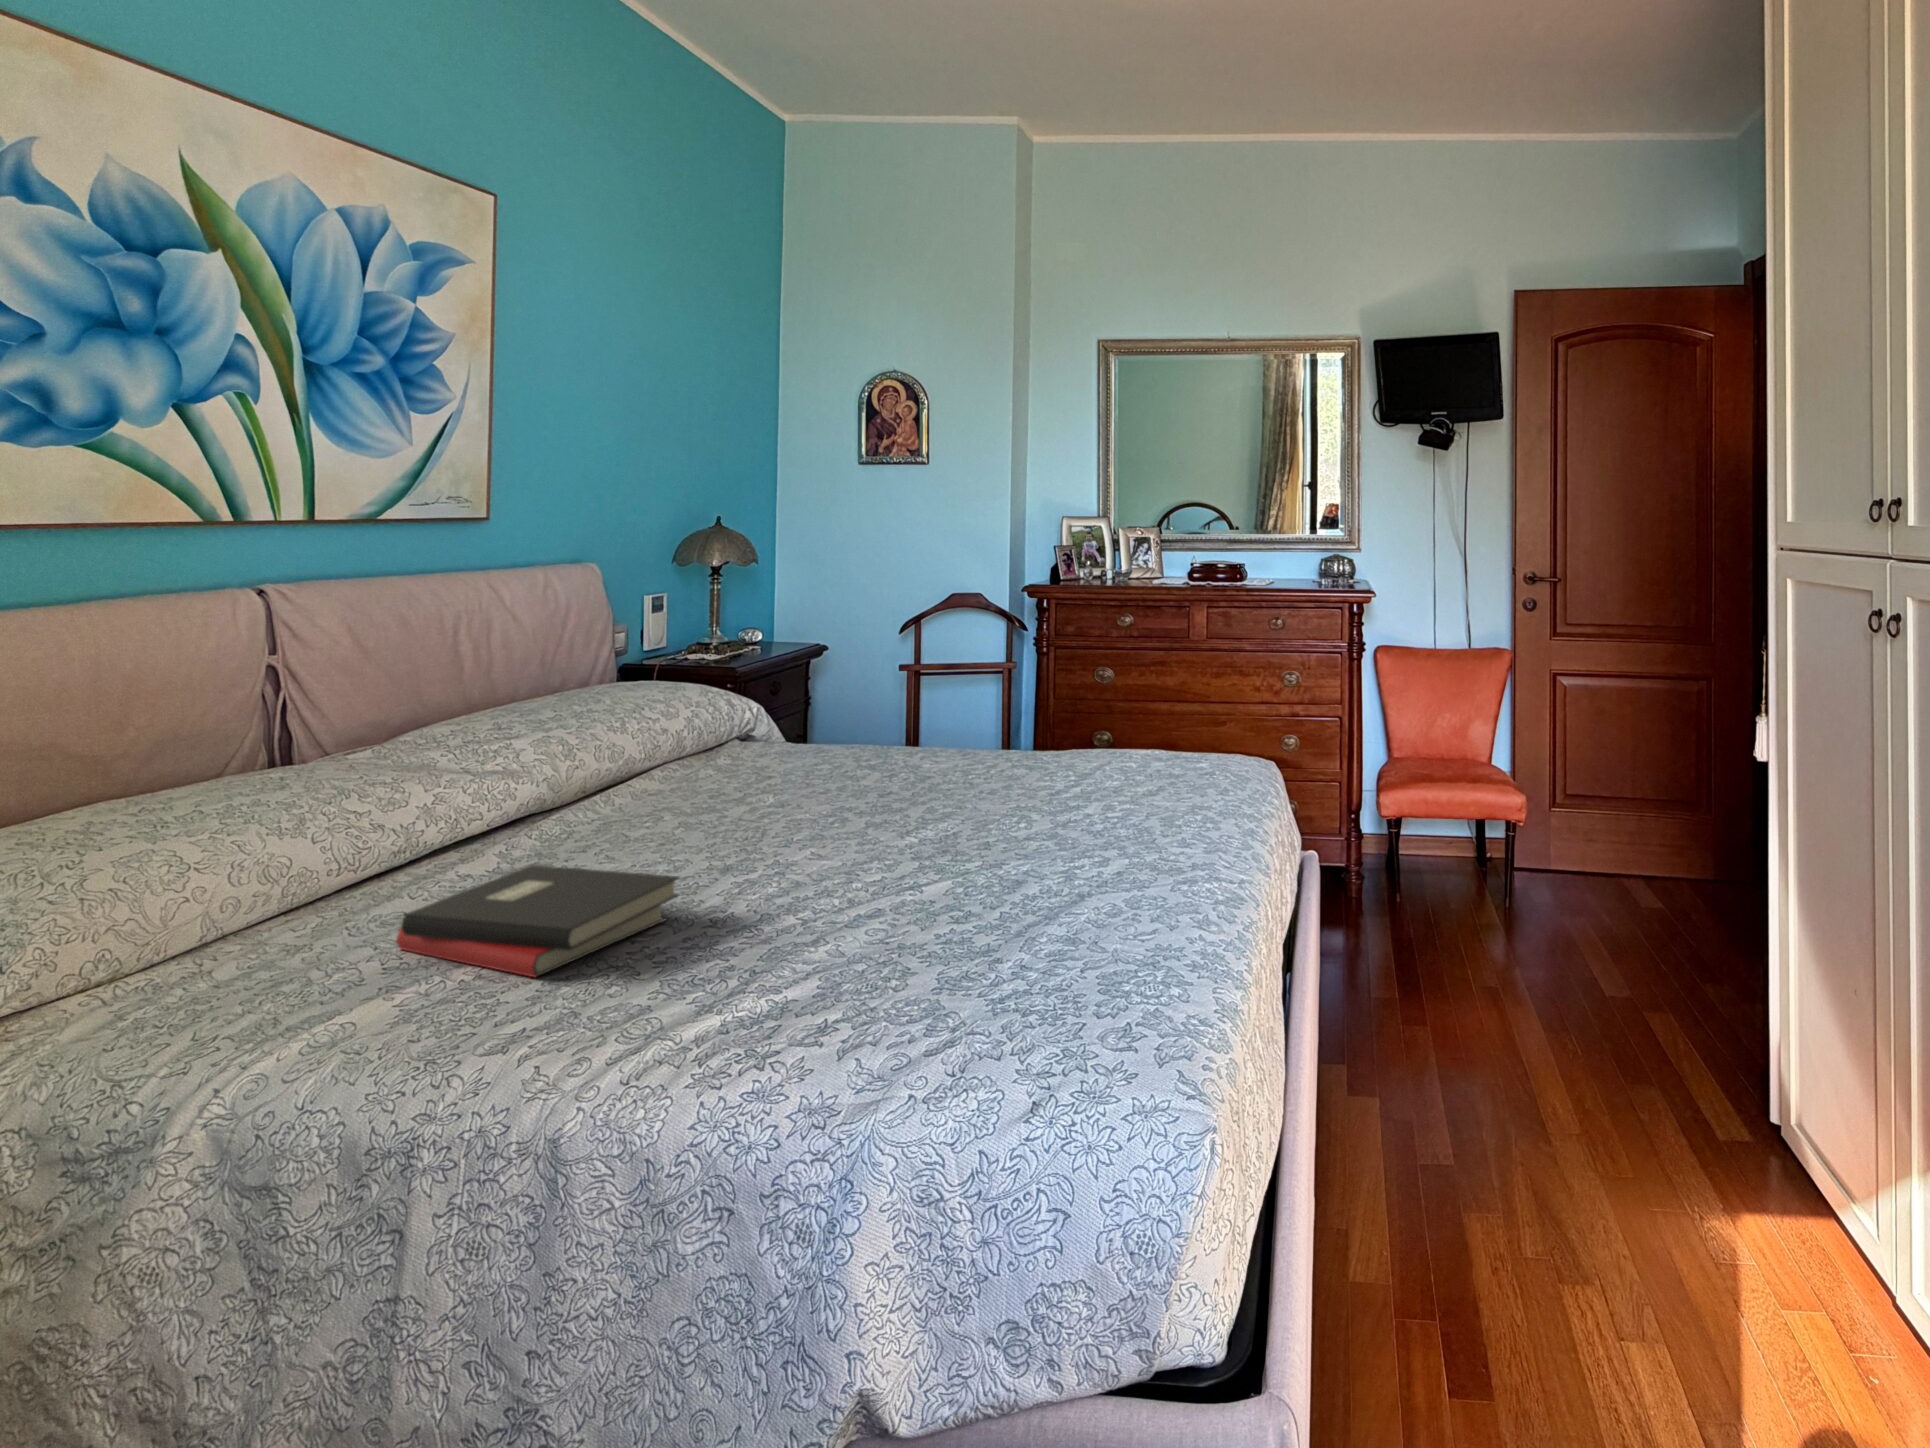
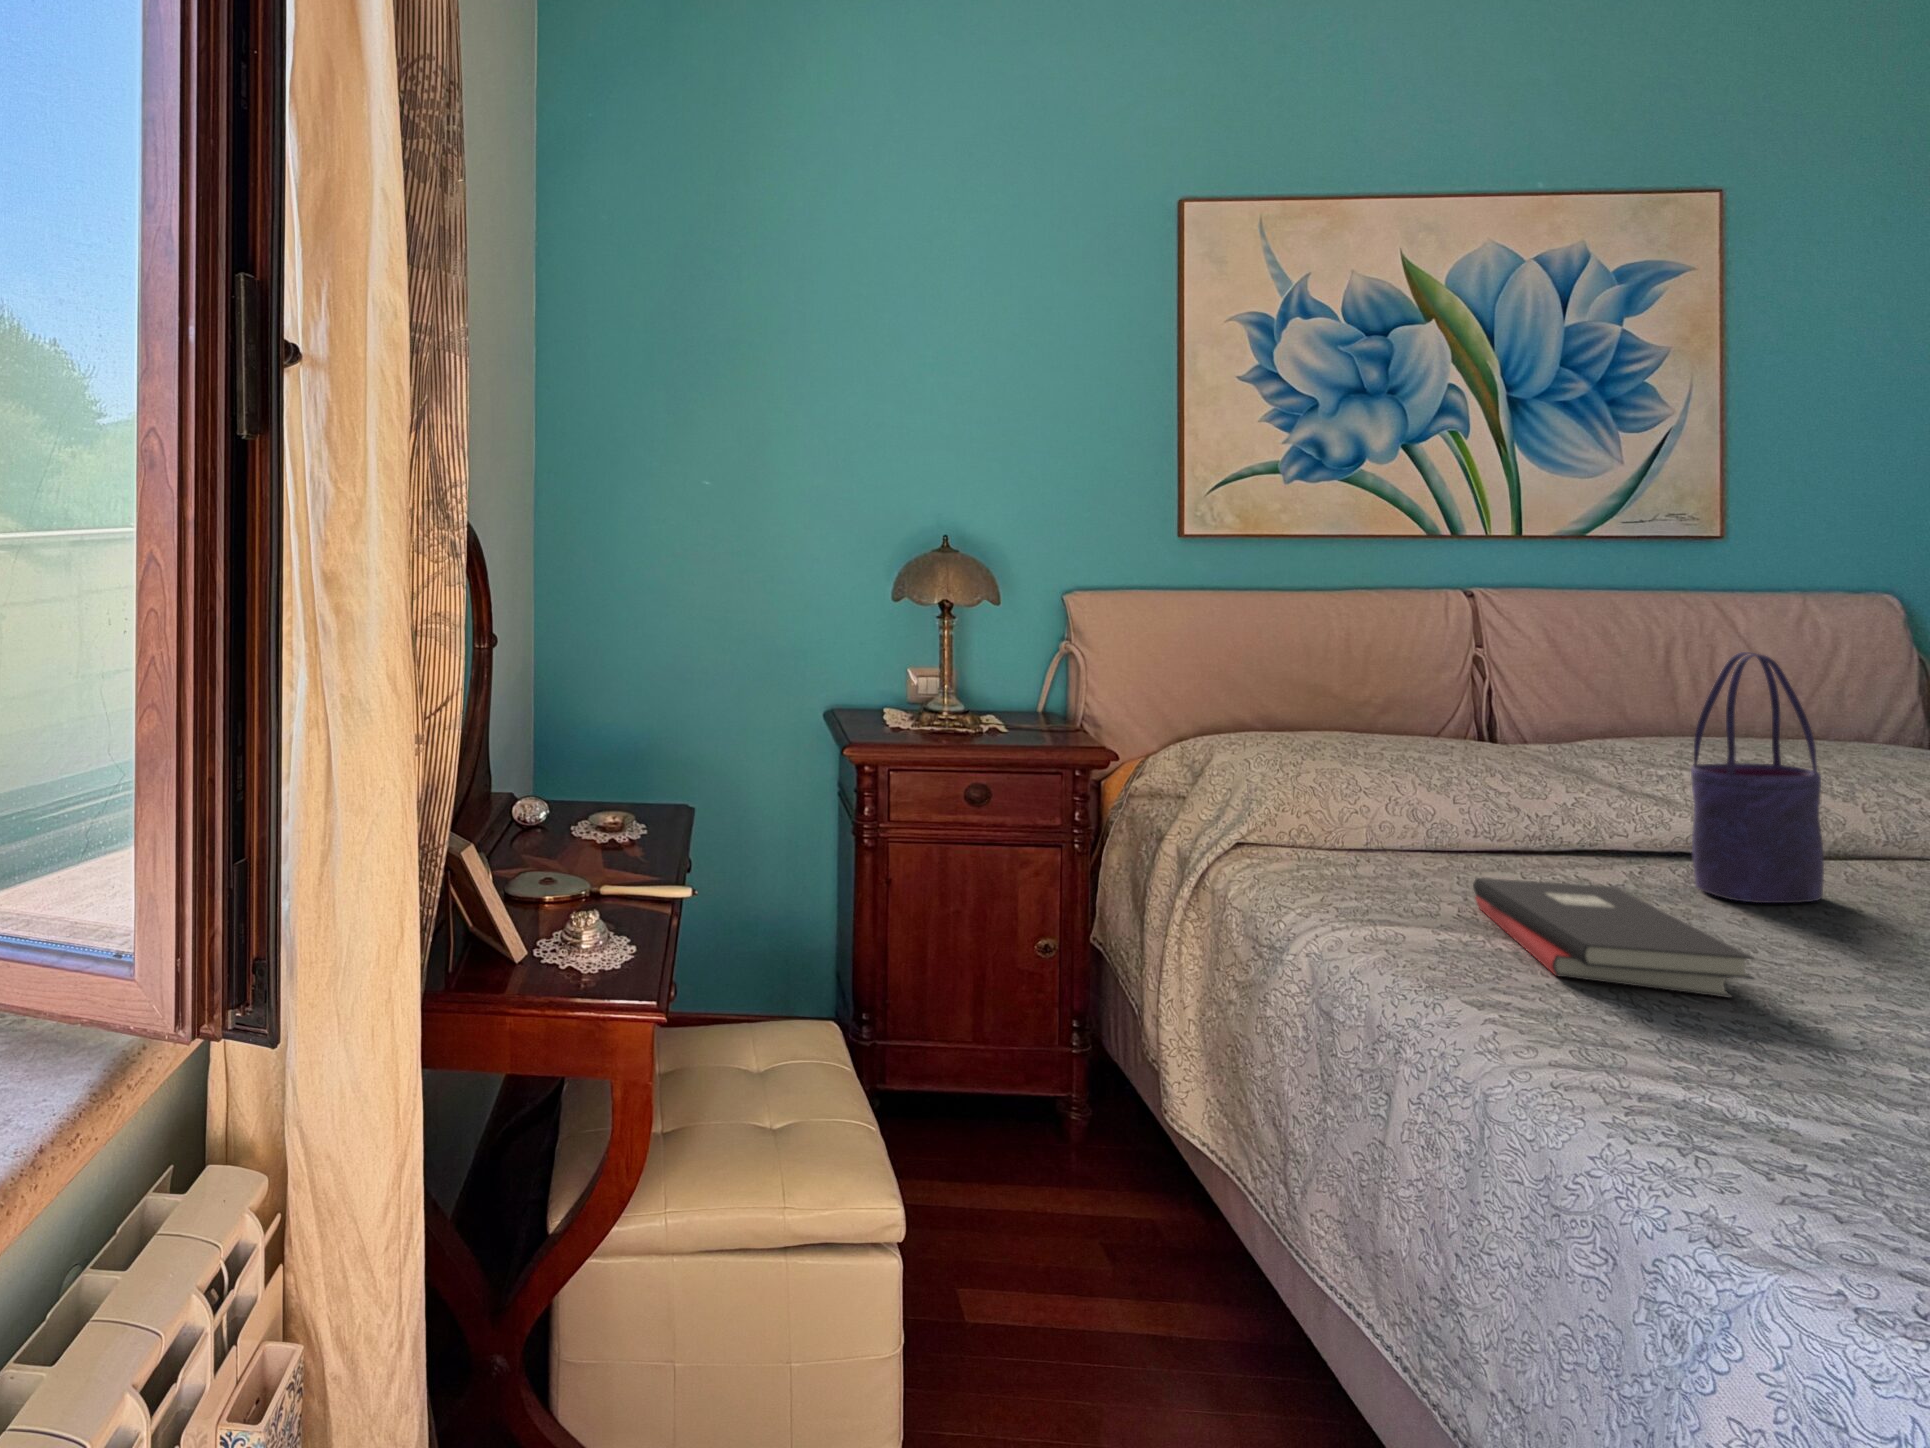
tote bag: none [558,615,642,842] -> present [1691,652,1824,903]

